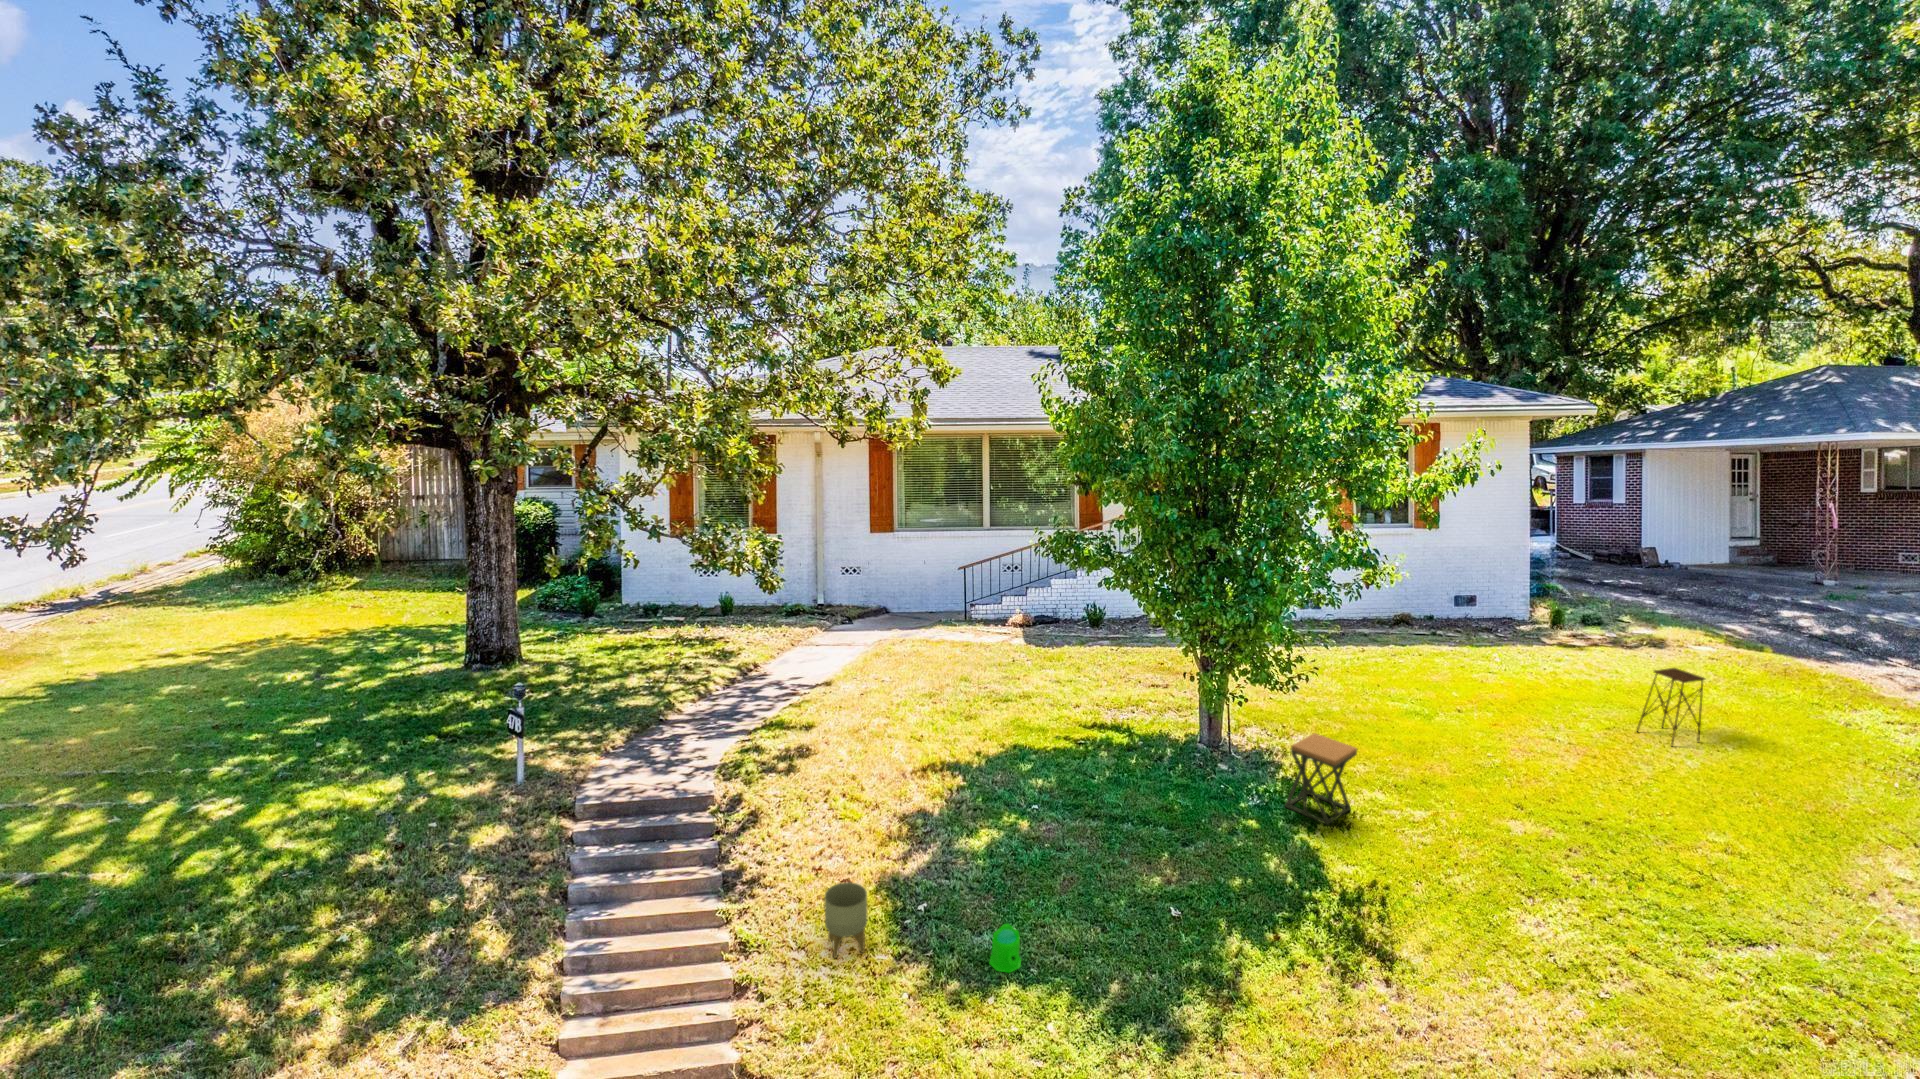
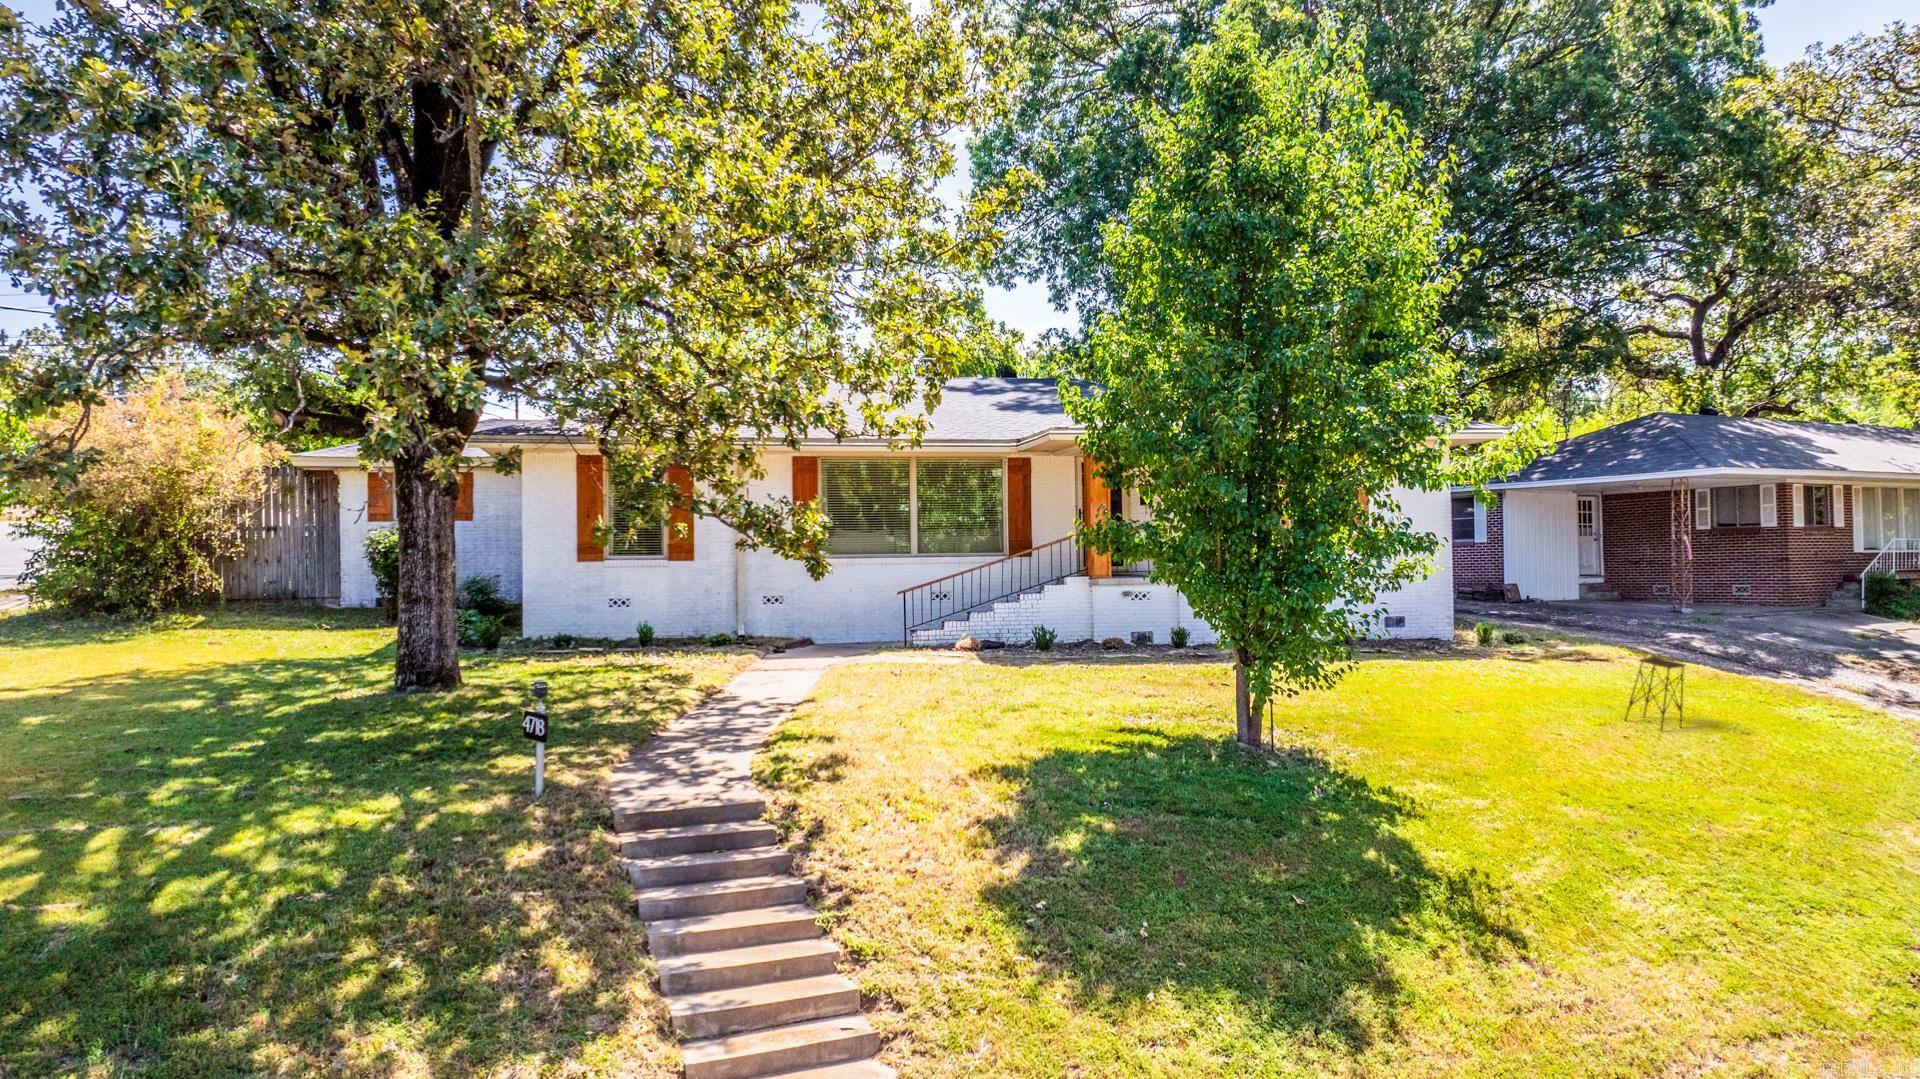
stool: present [1285,733,1357,824] -> none [1356,716,1426,807]
planter: present [824,882,867,958] -> none [951,874,1002,960]
watering can: present [989,924,1021,973] -> none [1134,906,1180,961]

